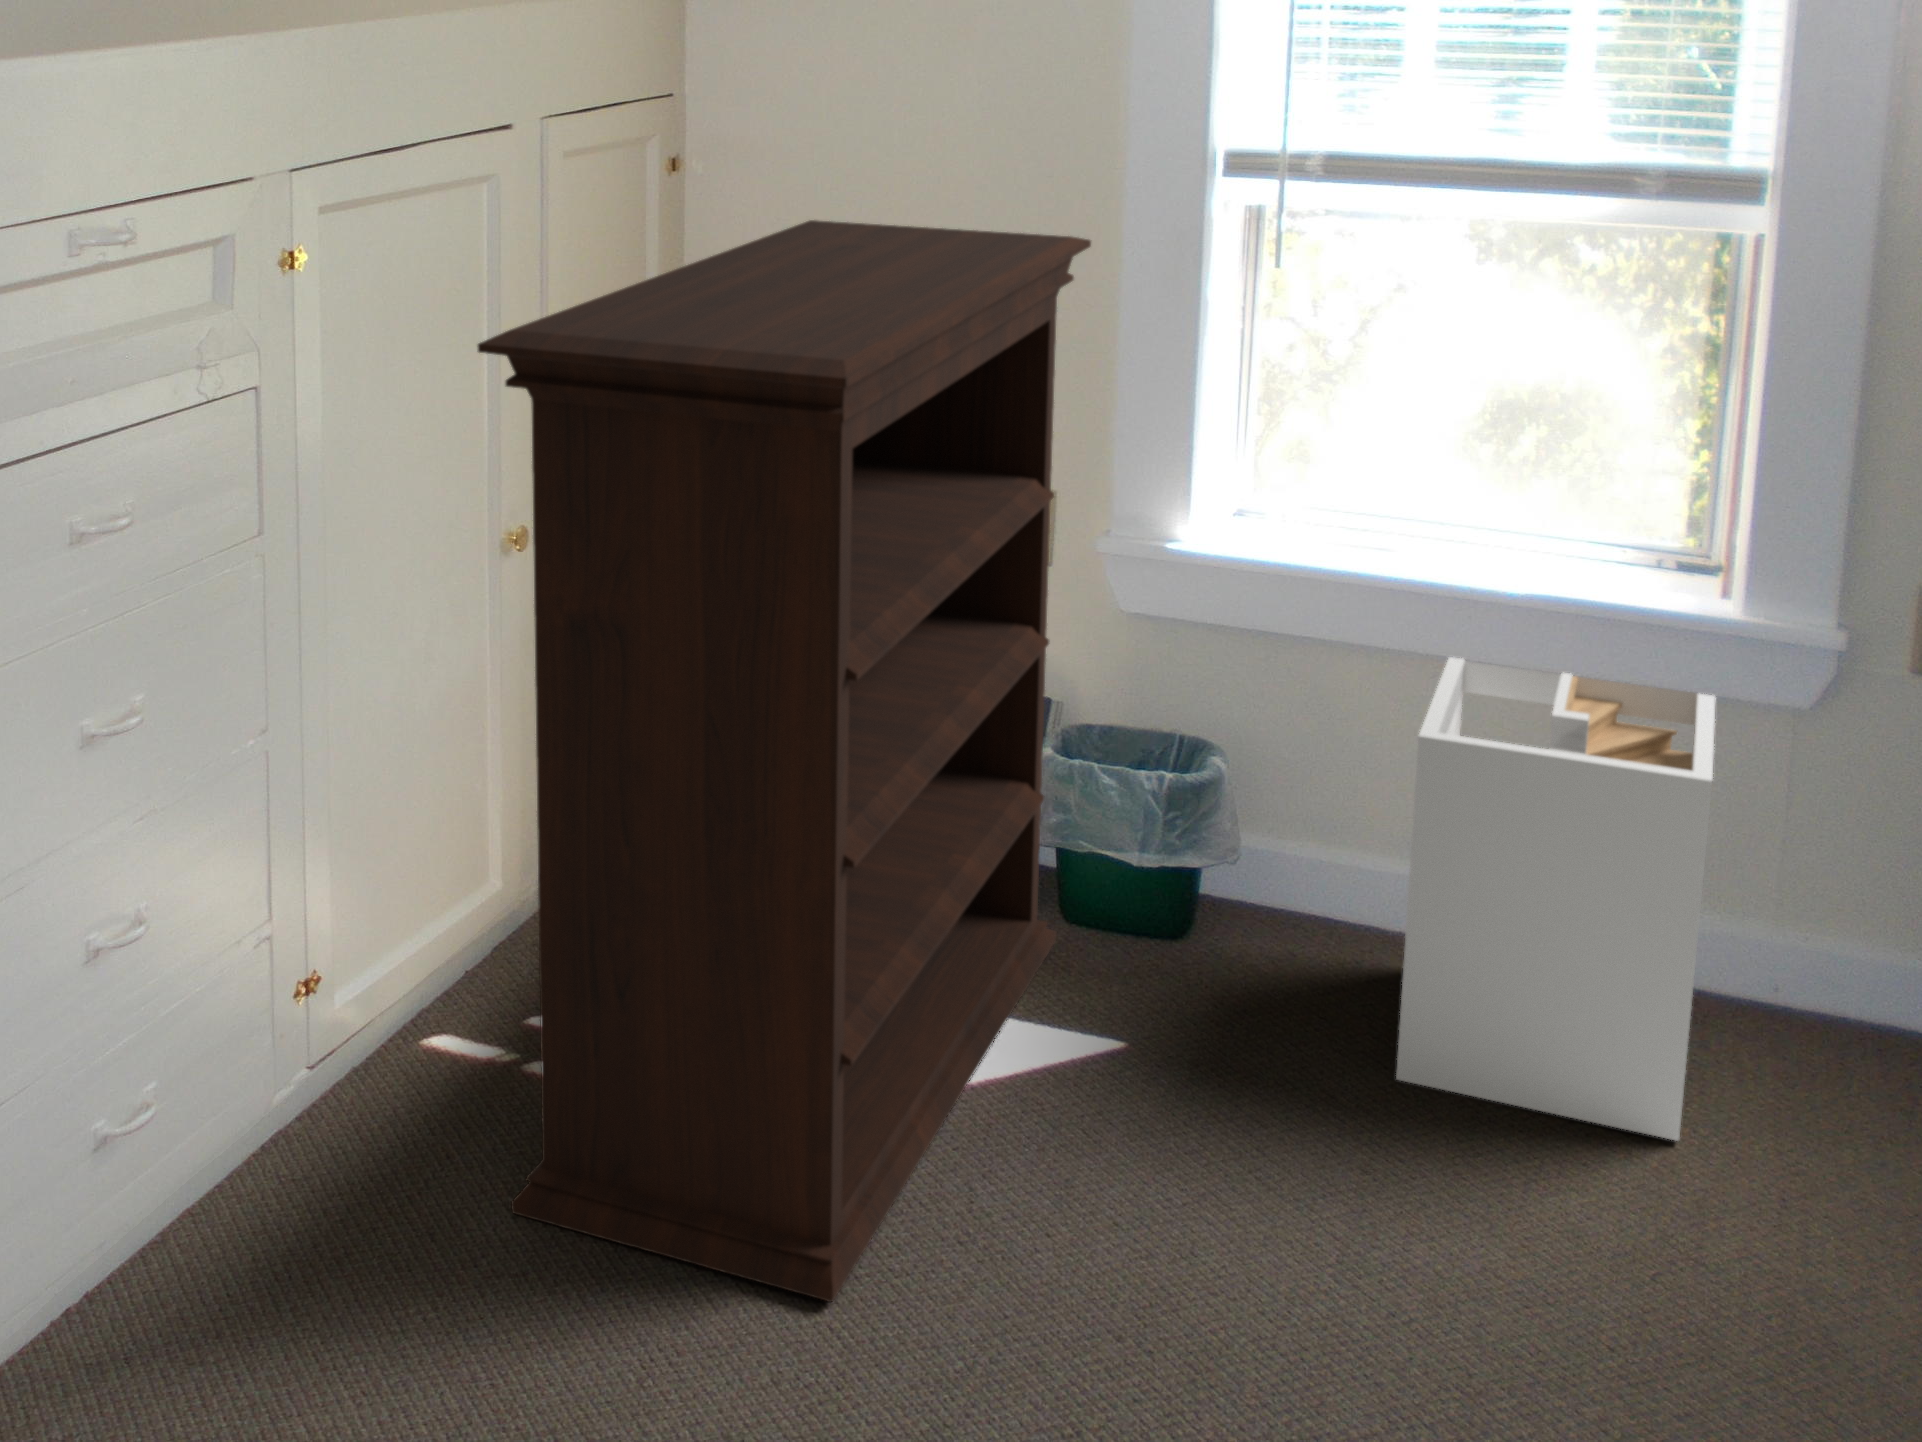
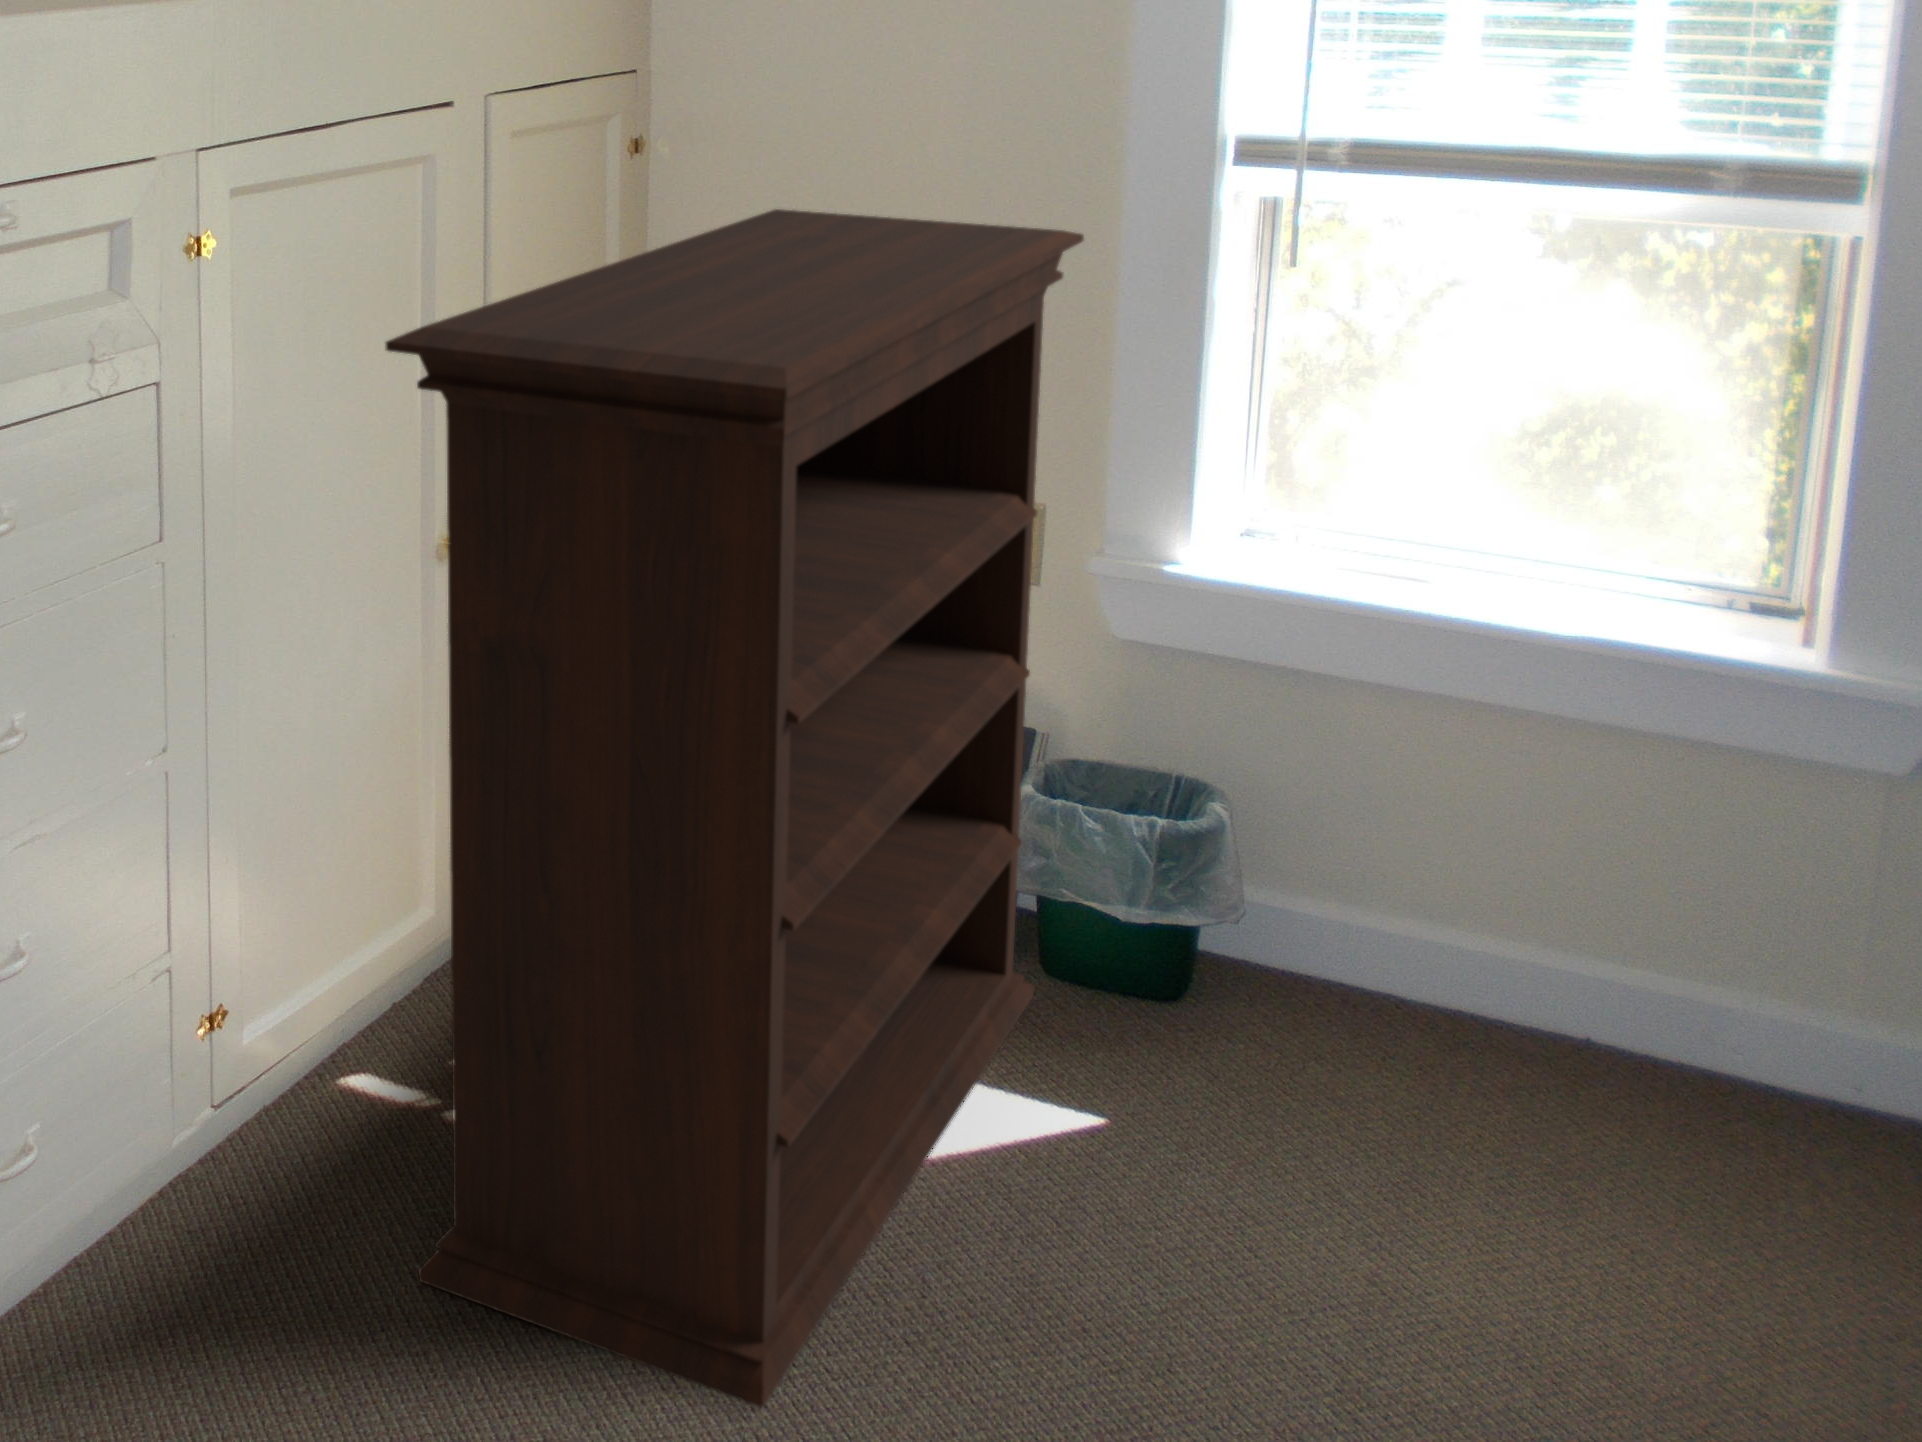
laundry hamper: present [1396,657,1716,1141] -> none [1413,703,1796,1267]

